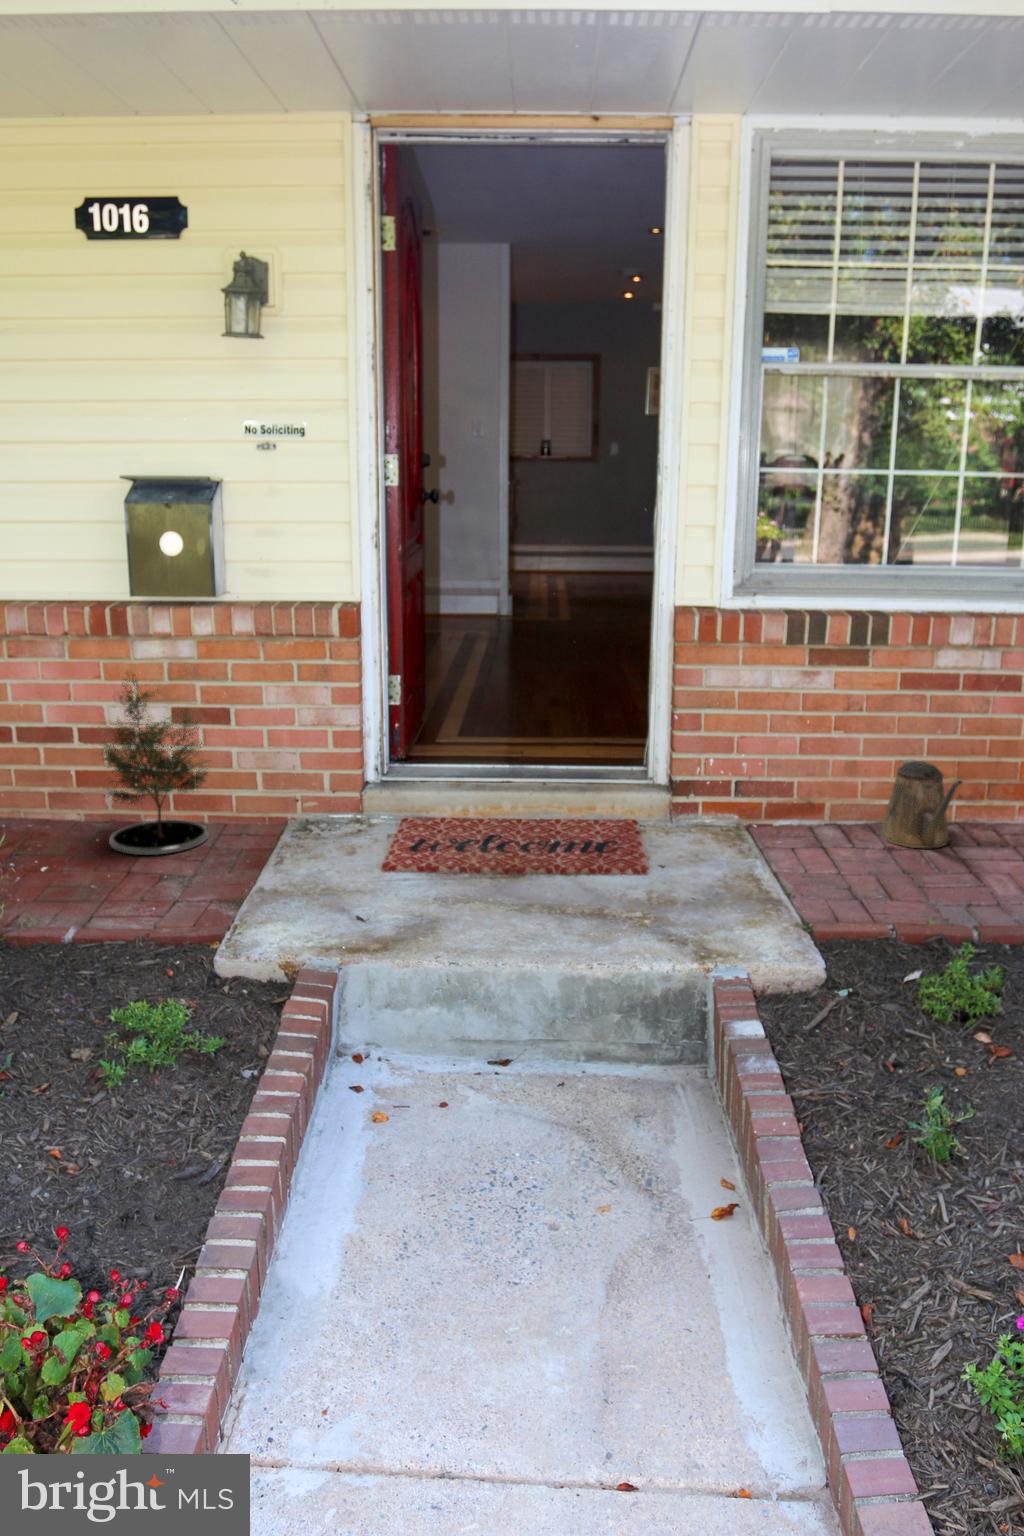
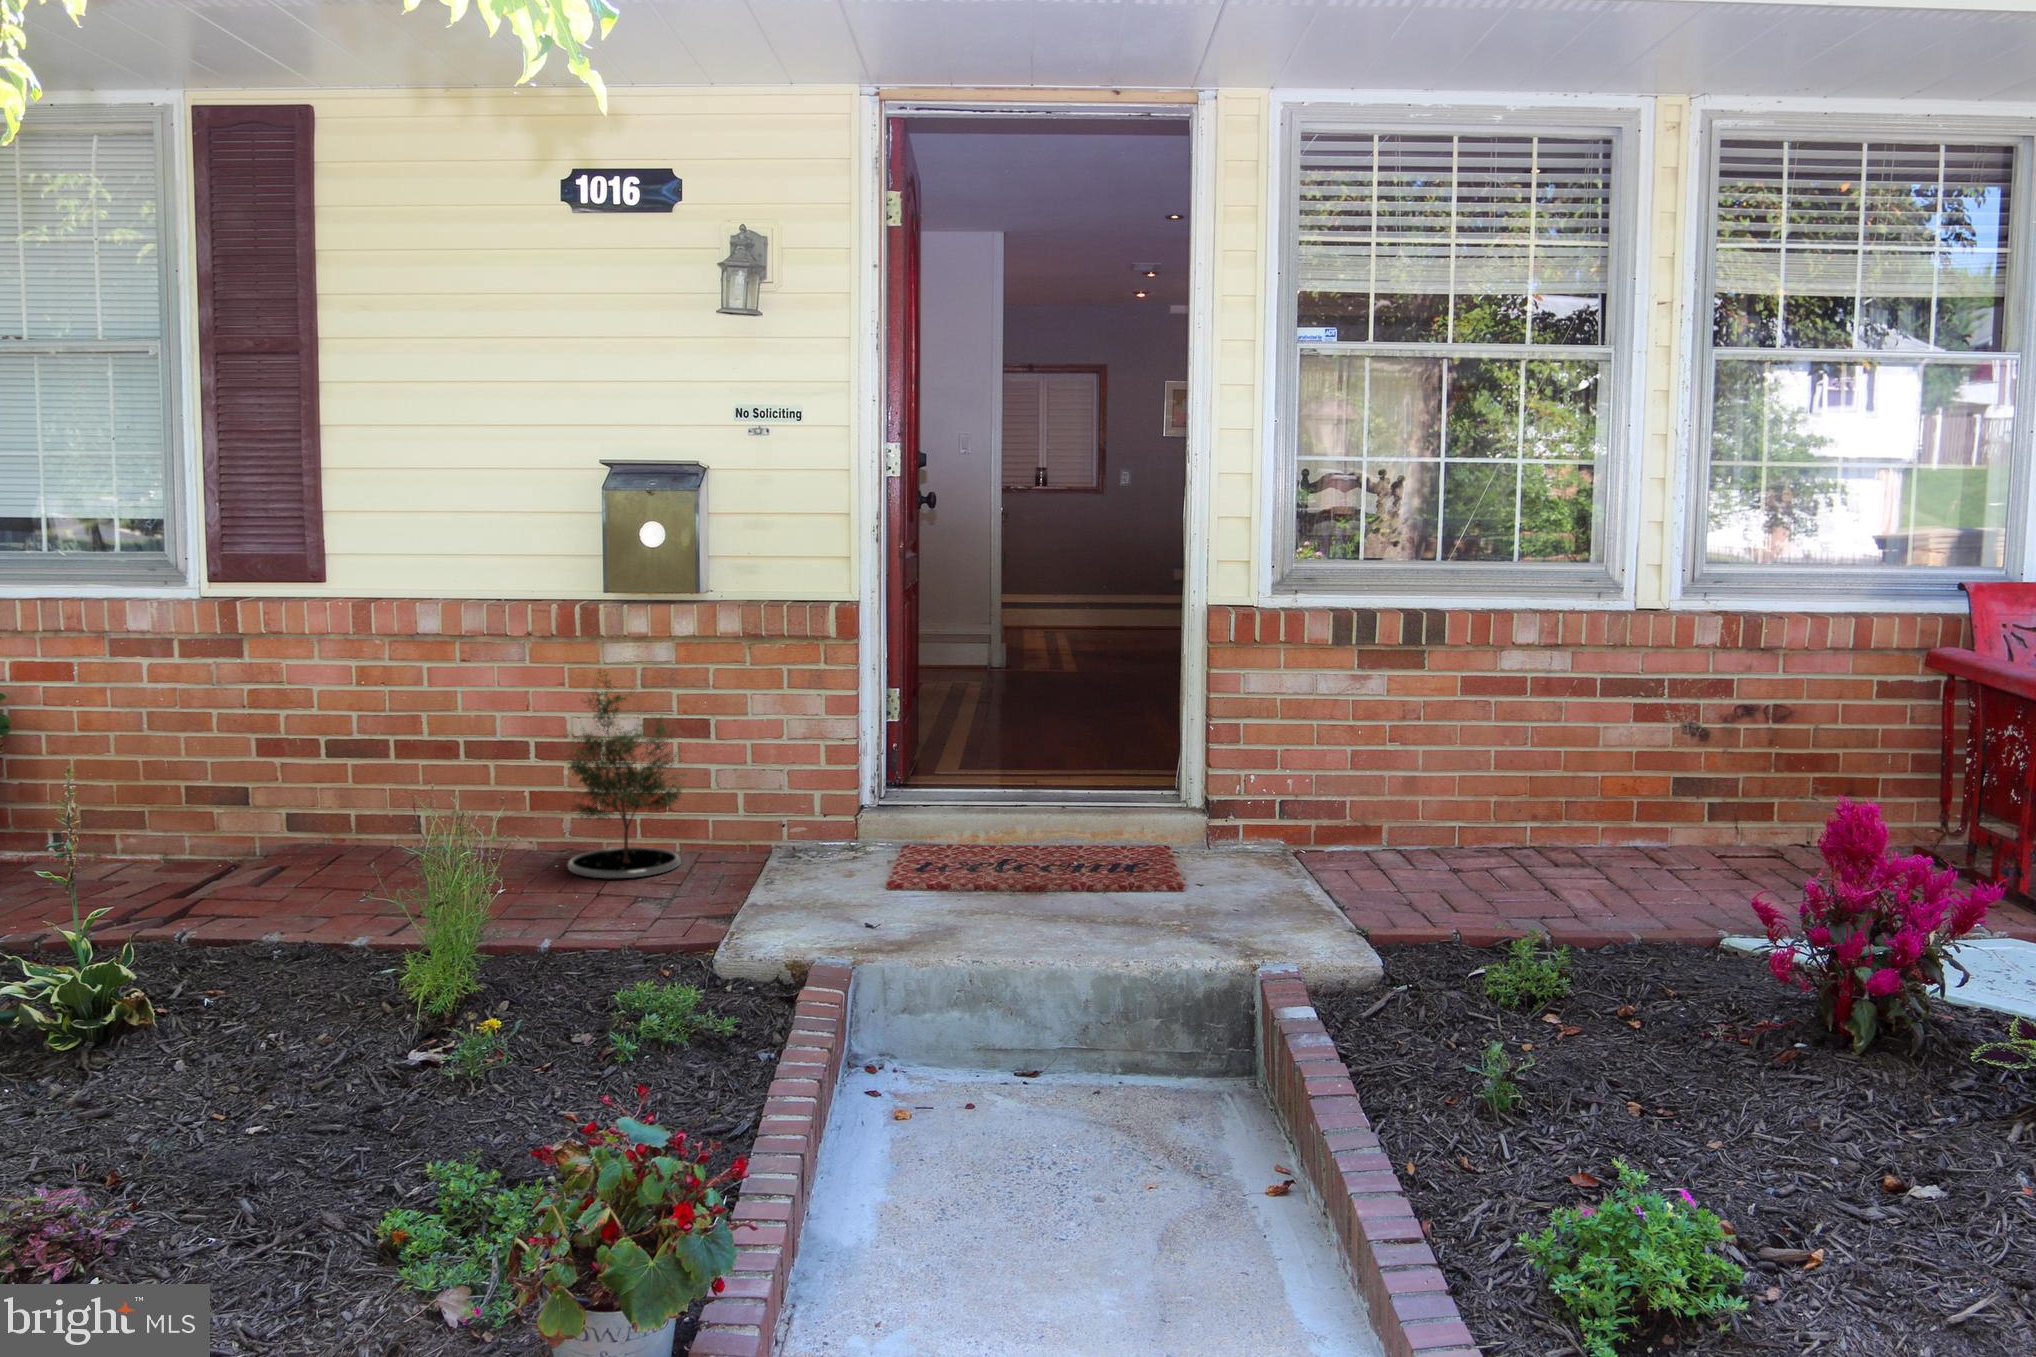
watering can: present [880,759,962,848] -> none [1447,772,1532,869]

